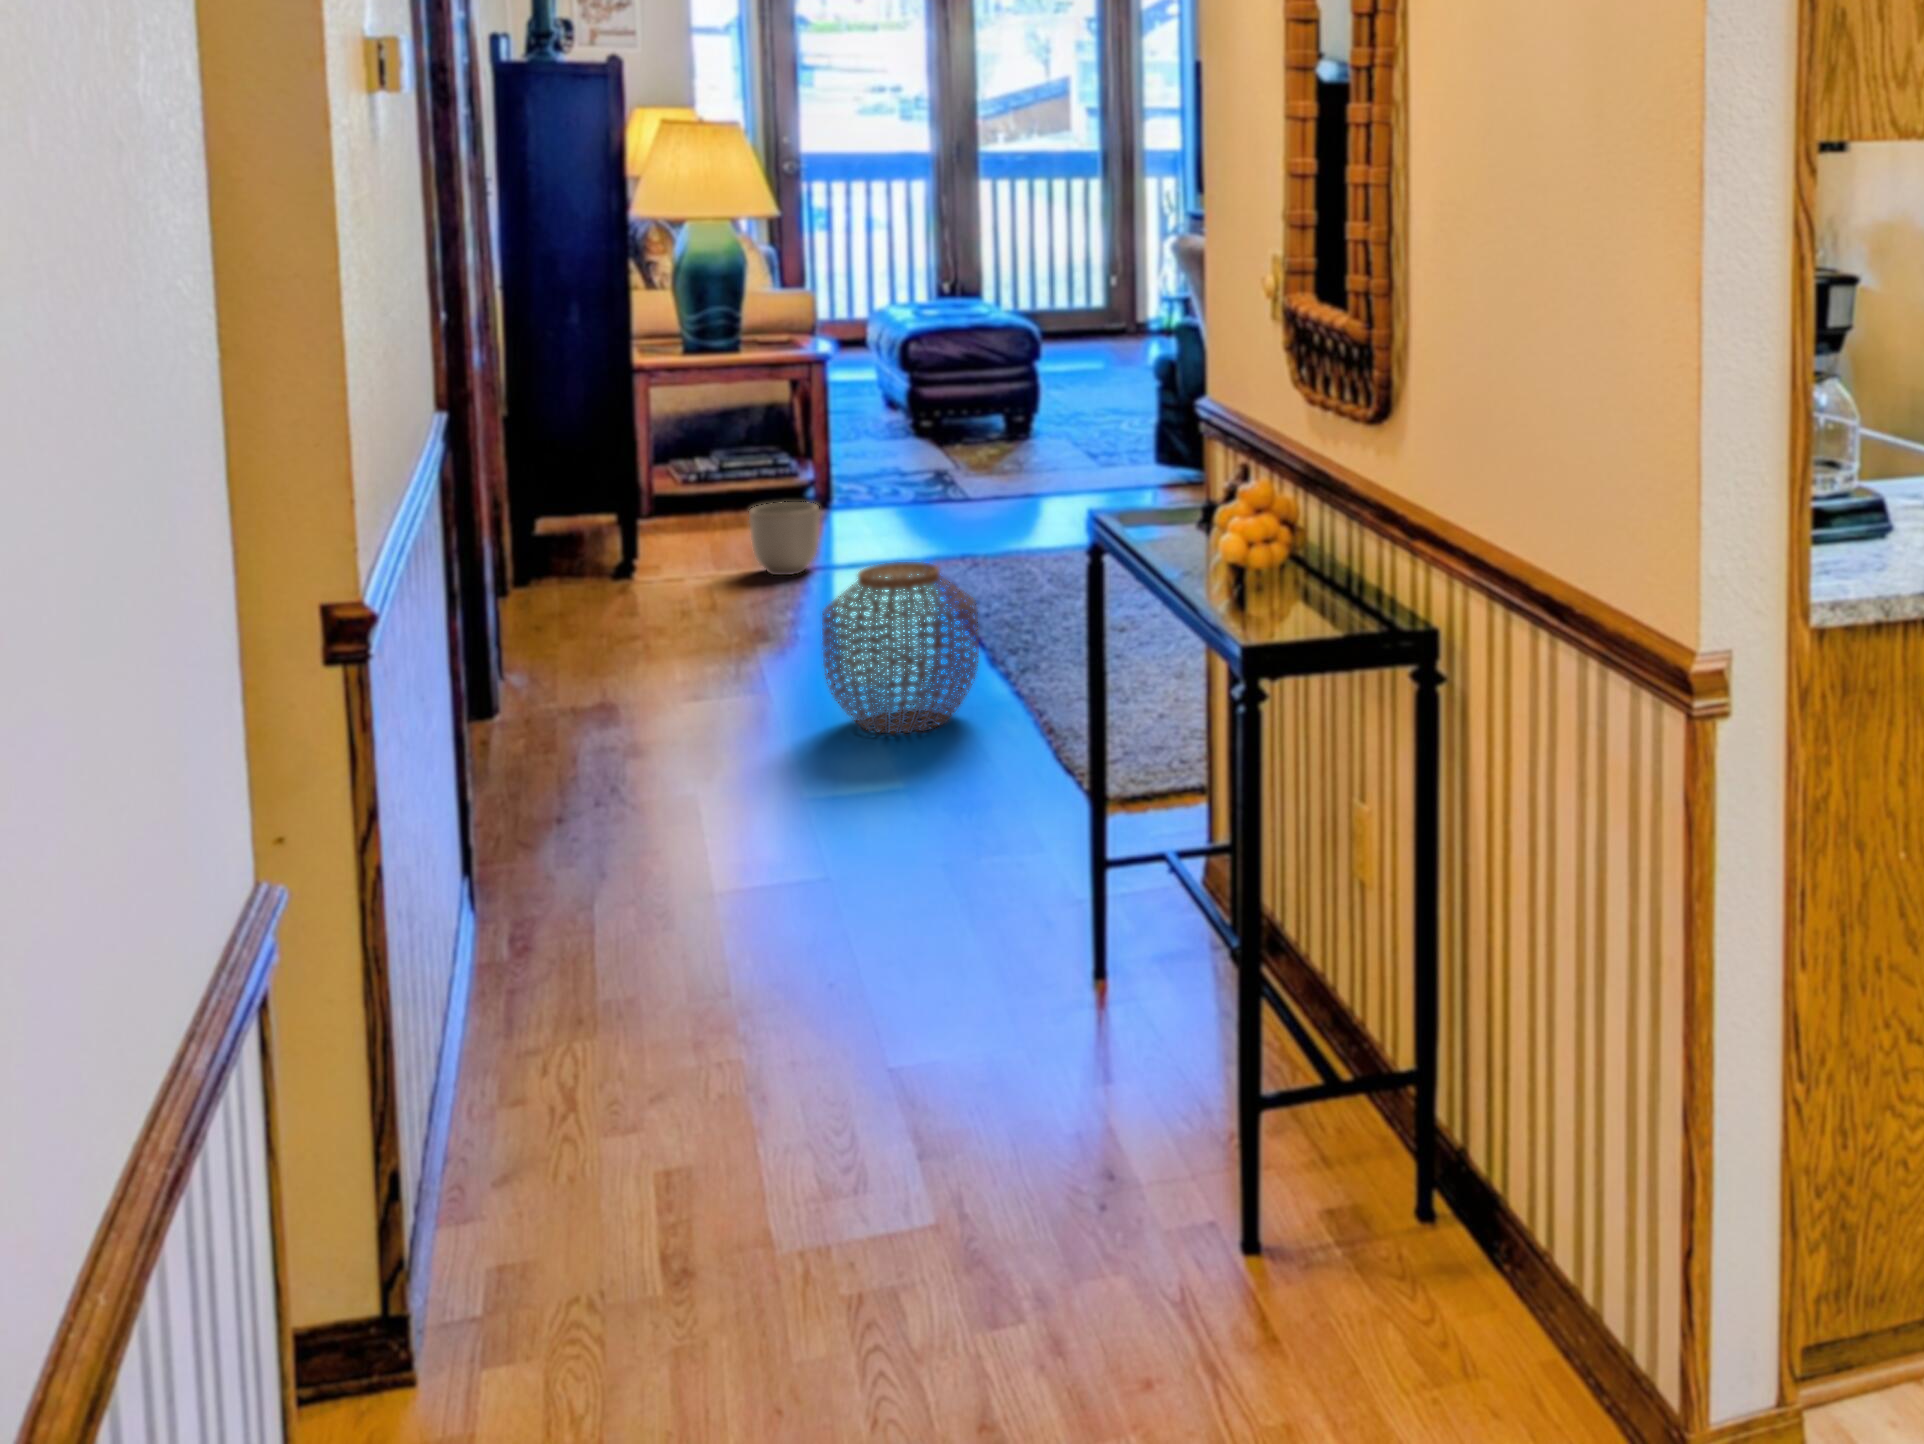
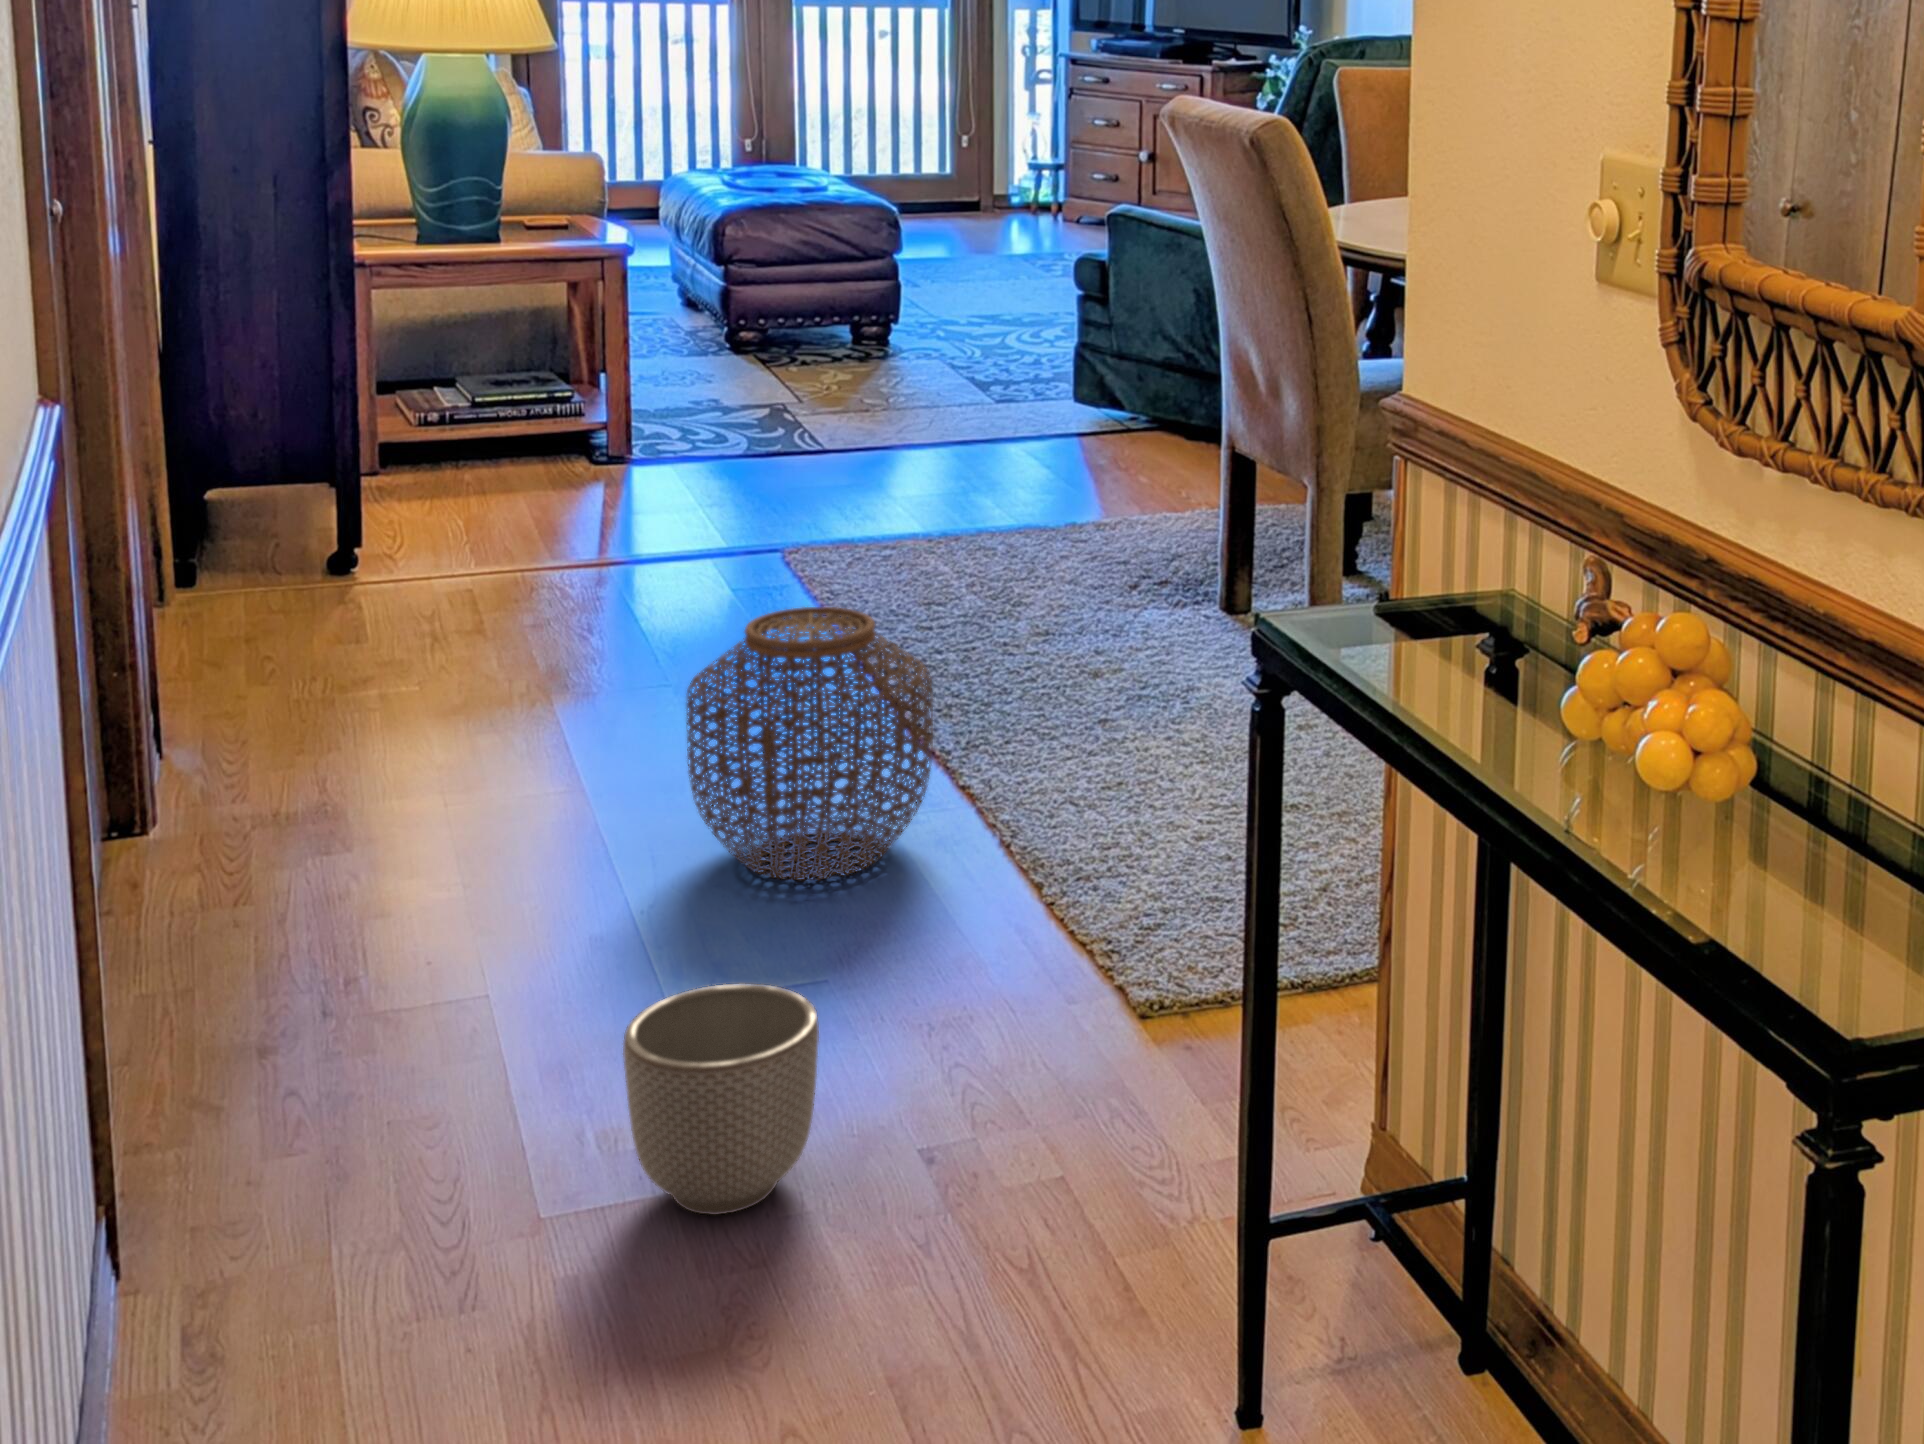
planter: present [749,502,819,575] -> present [623,983,819,1214]

